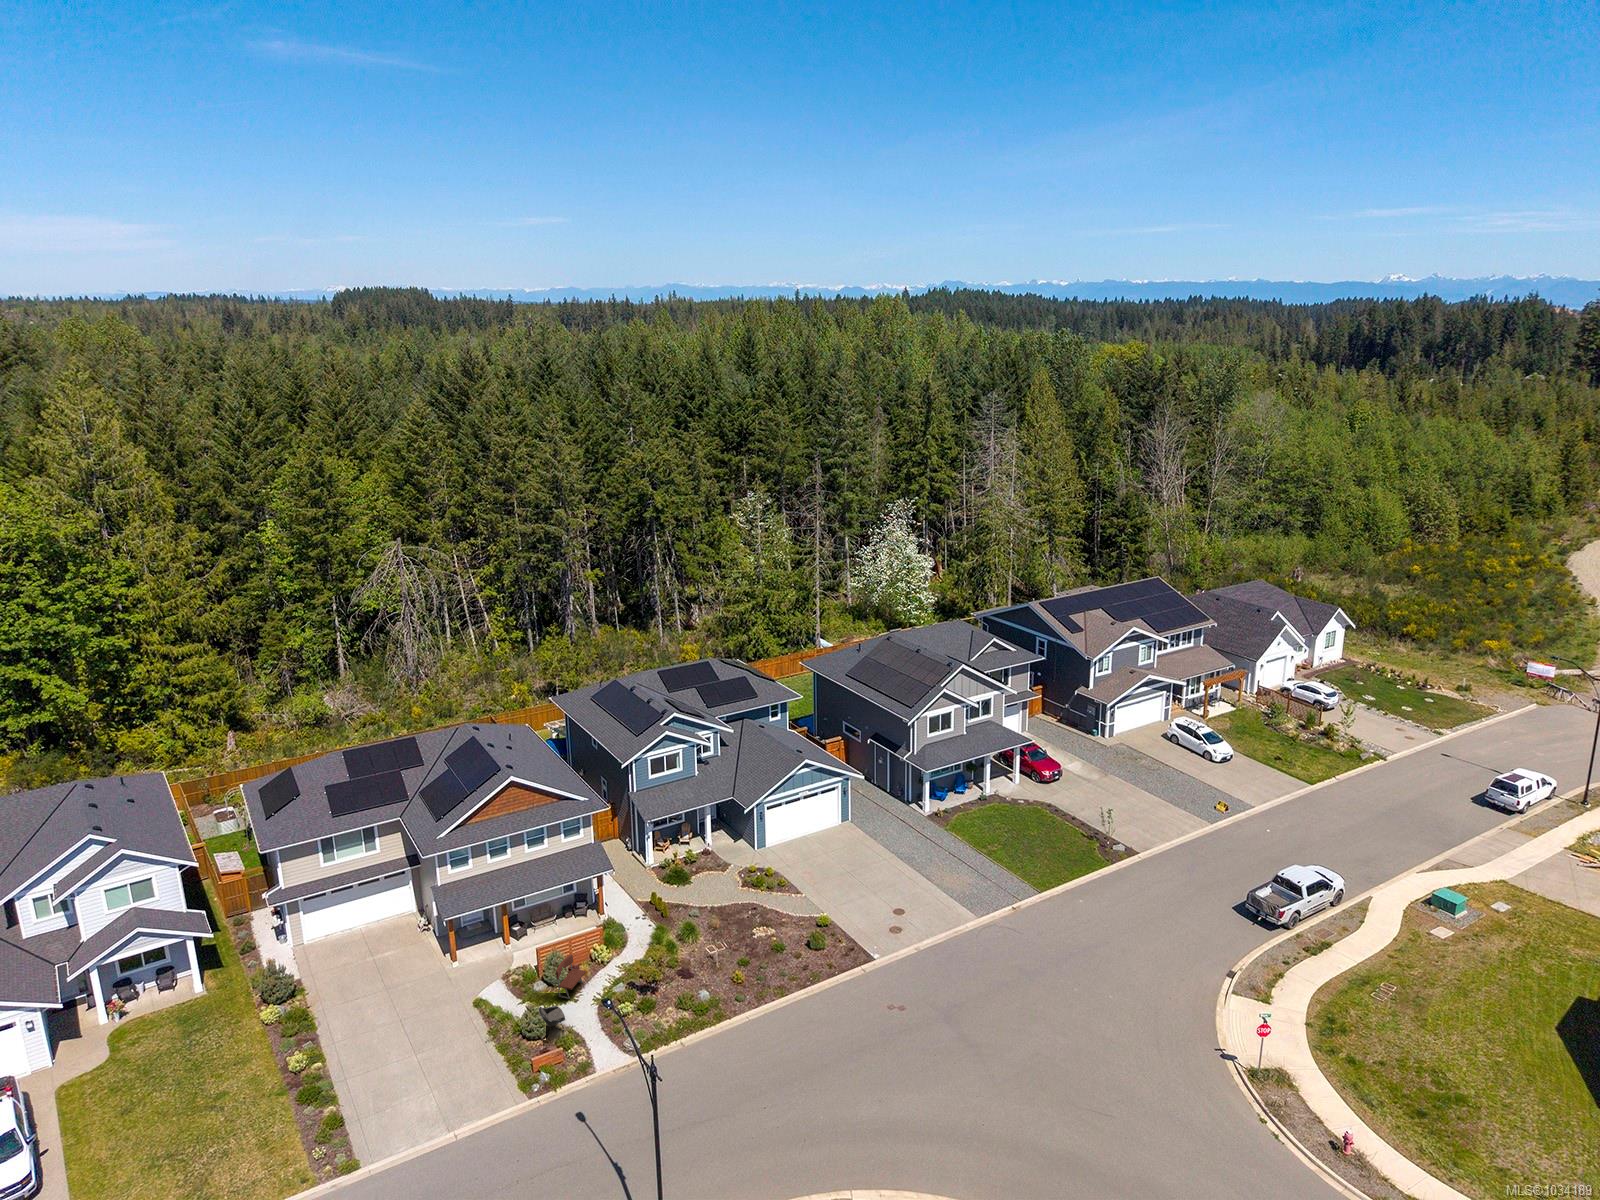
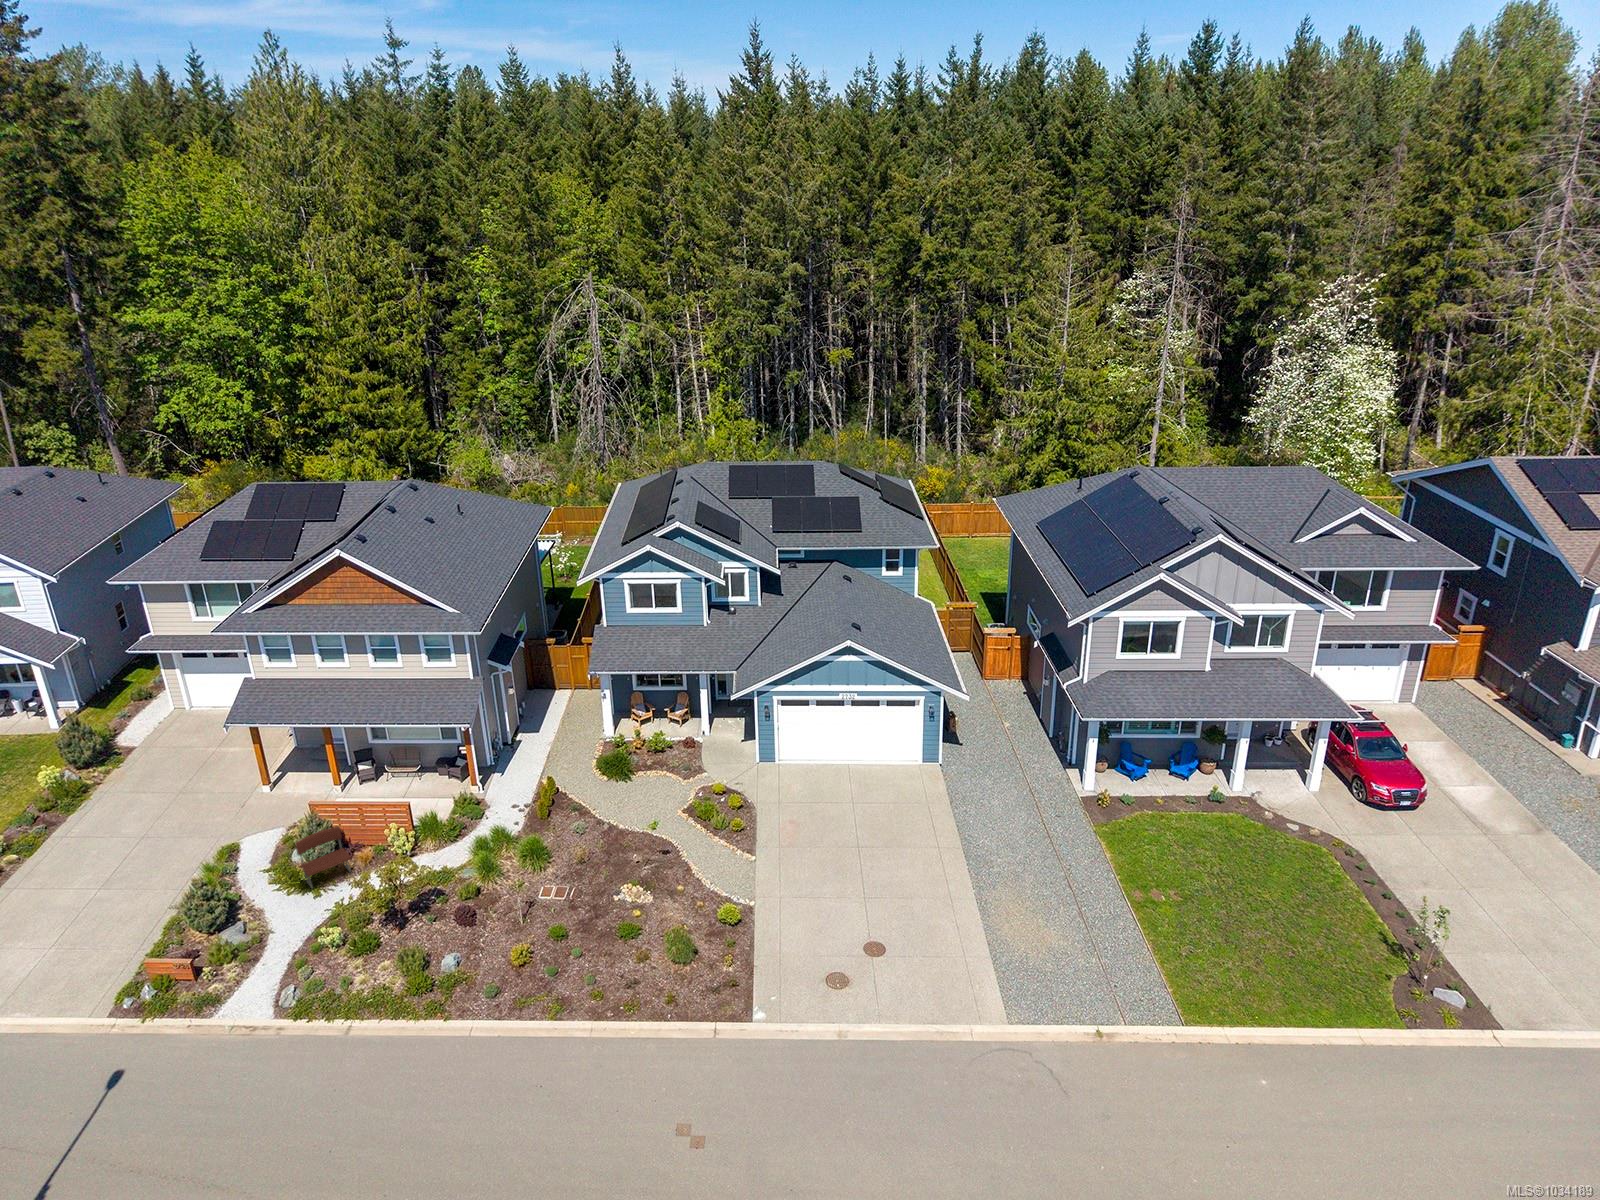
lounge chair: present [539,1006,565,1037] -> none [219,885,270,933]

